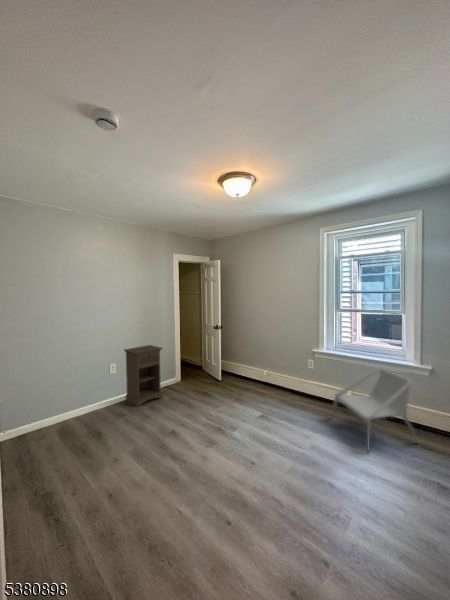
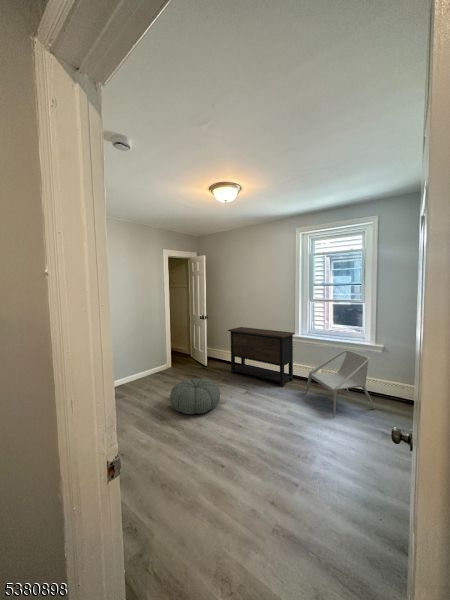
dresser: none [242,338,317,409] -> present [228,327,295,387]
nightstand: present [124,345,163,407] -> none [119,334,156,390]
pouf: none [175,397,231,441] -> present [170,379,220,414]

